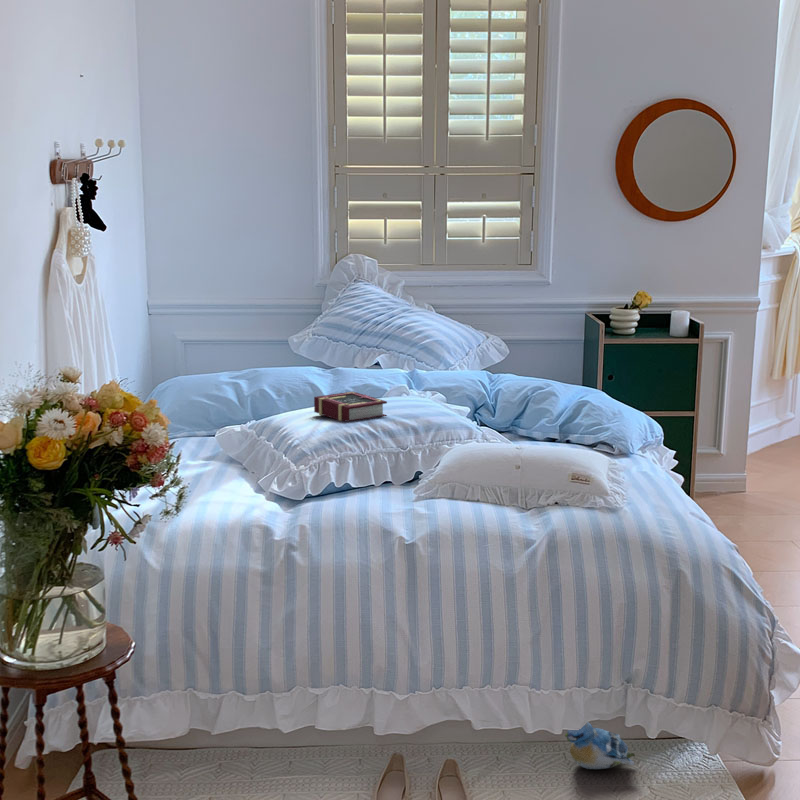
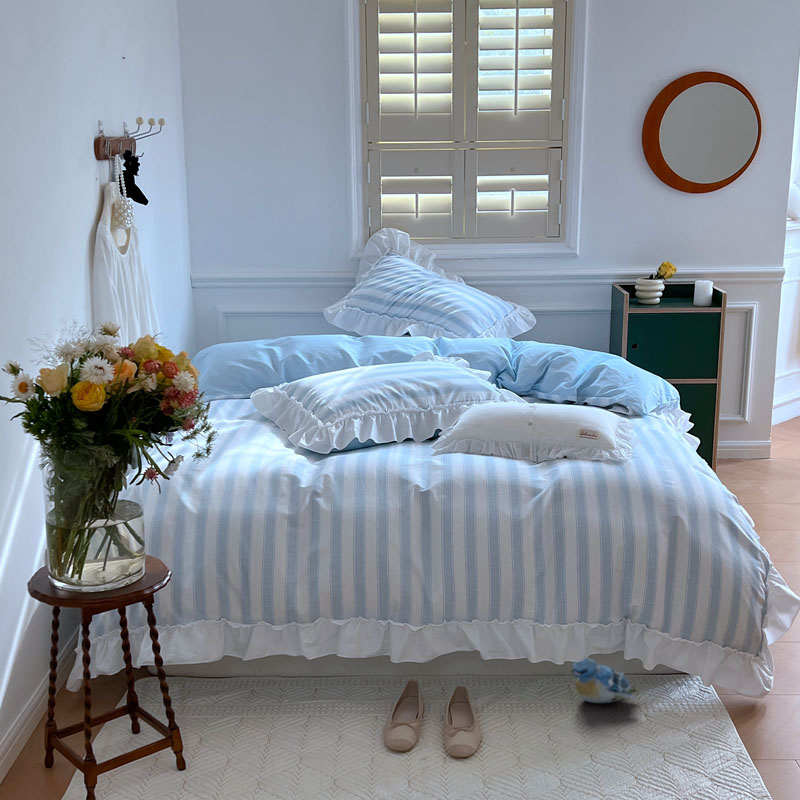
book: present [314,392,387,422] -> none [340,354,408,383]

